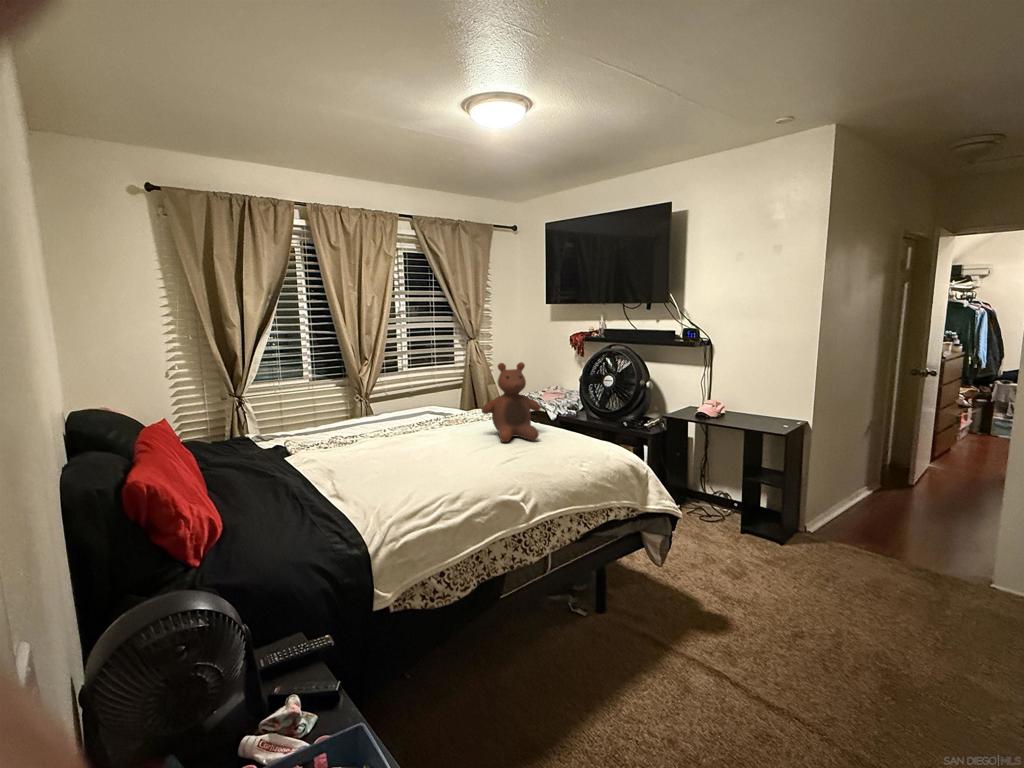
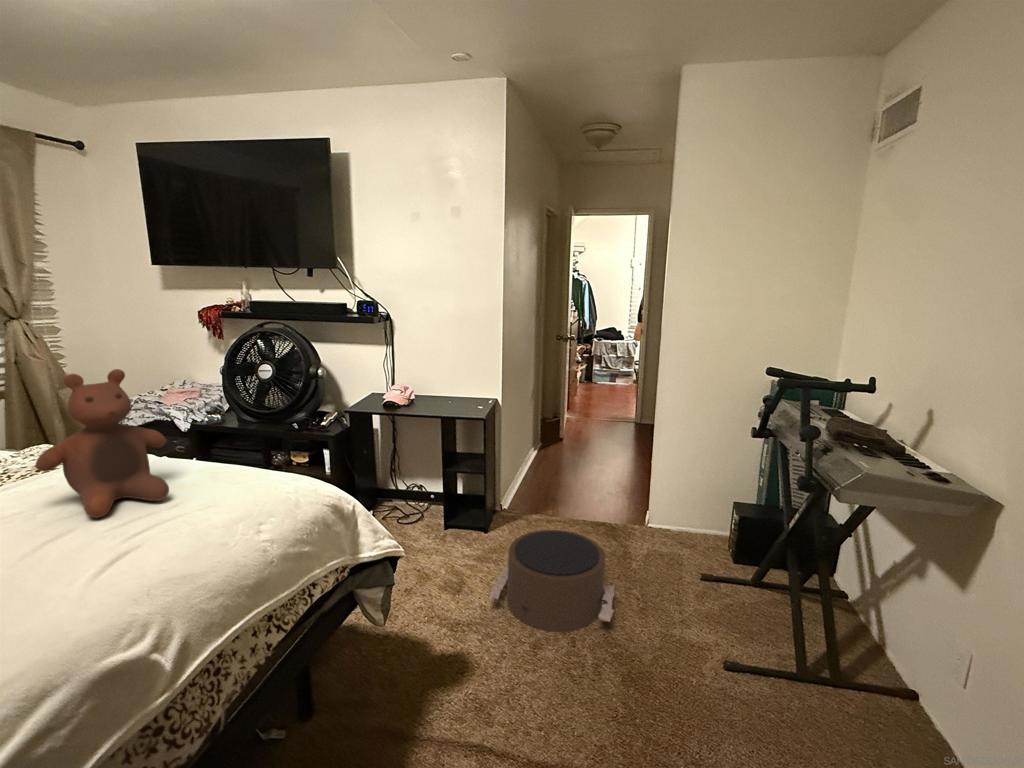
pouf: none [762,544,907,642] -> present [489,530,614,632]

